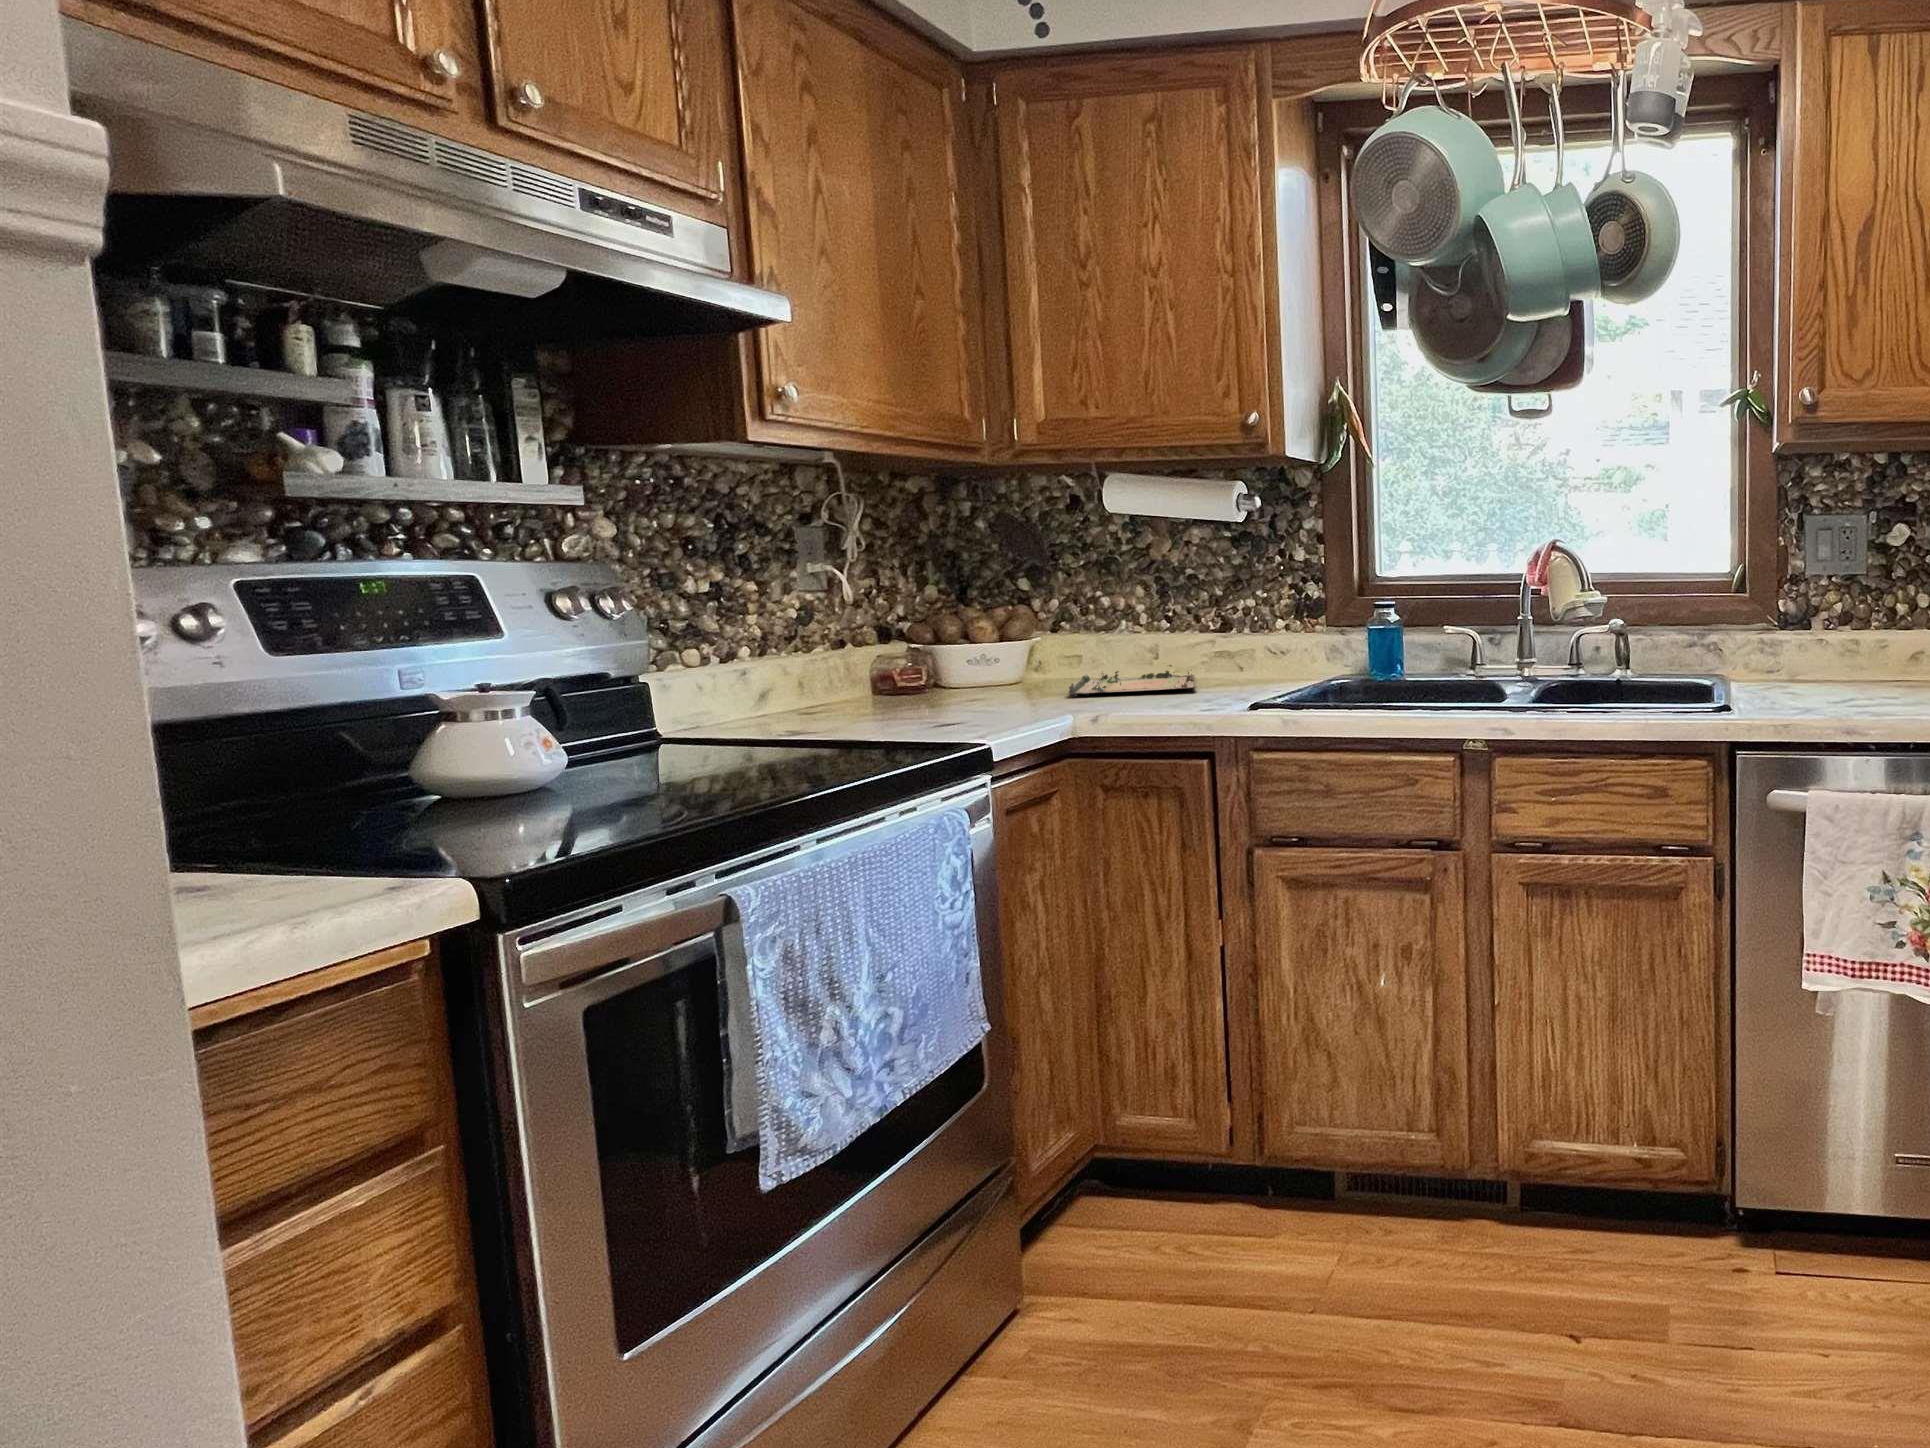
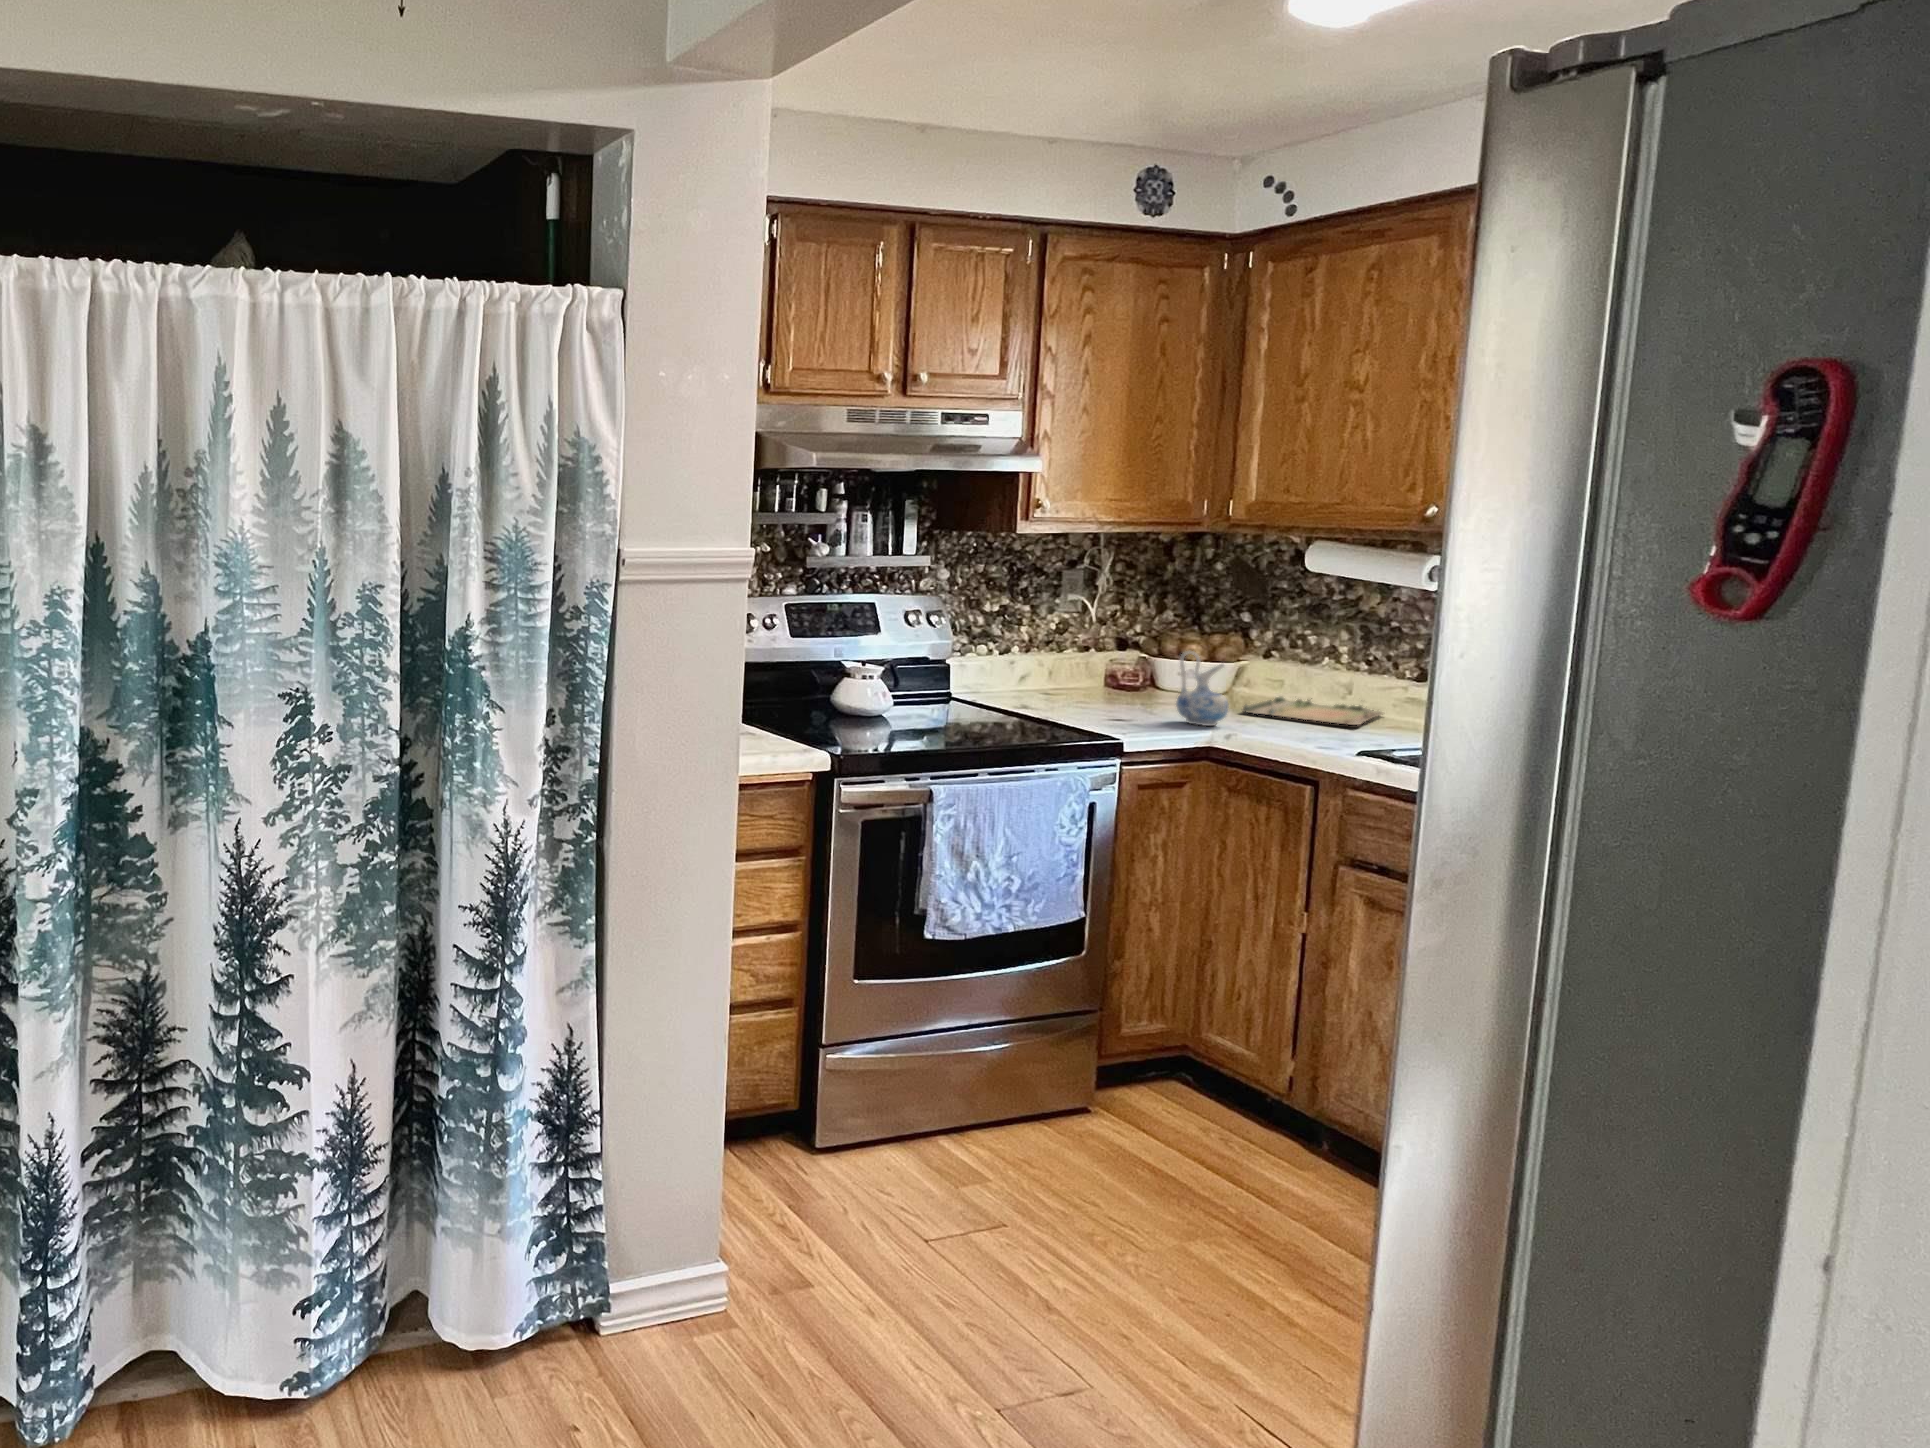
ceramic pitcher: none [1012,612,1079,714] -> present [1176,651,1229,726]

